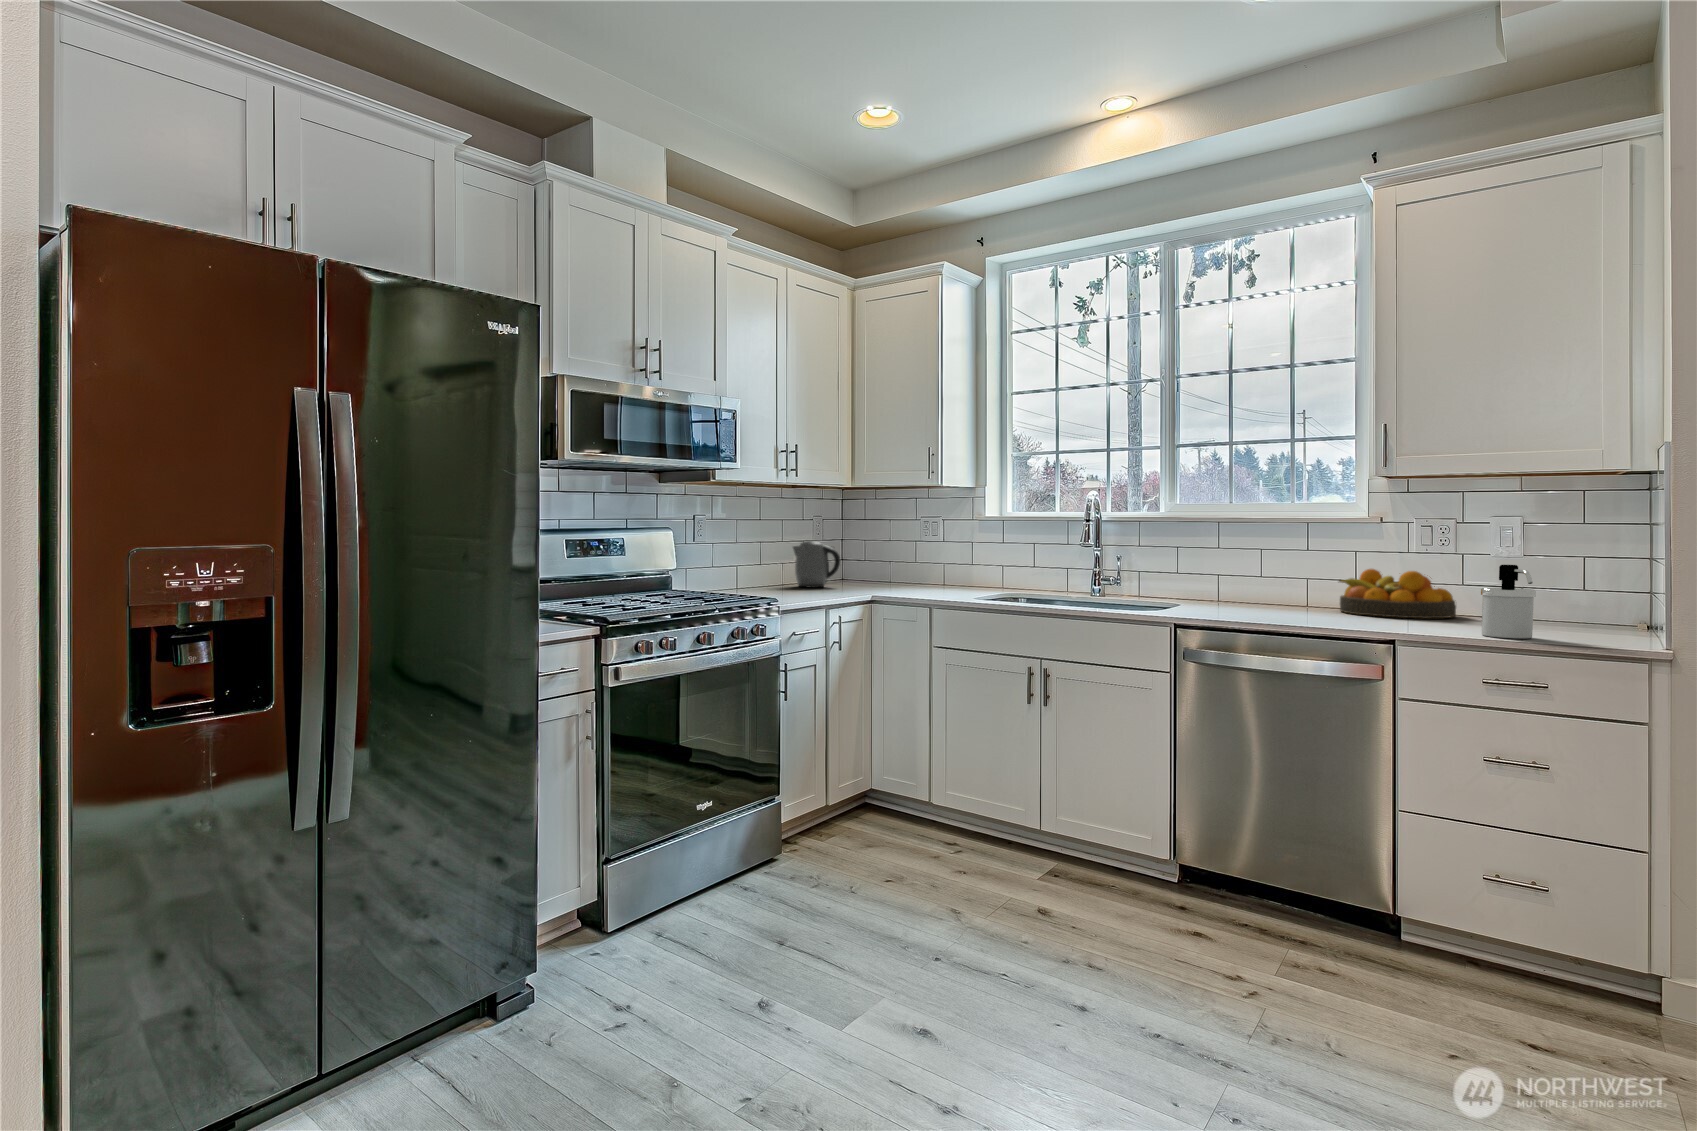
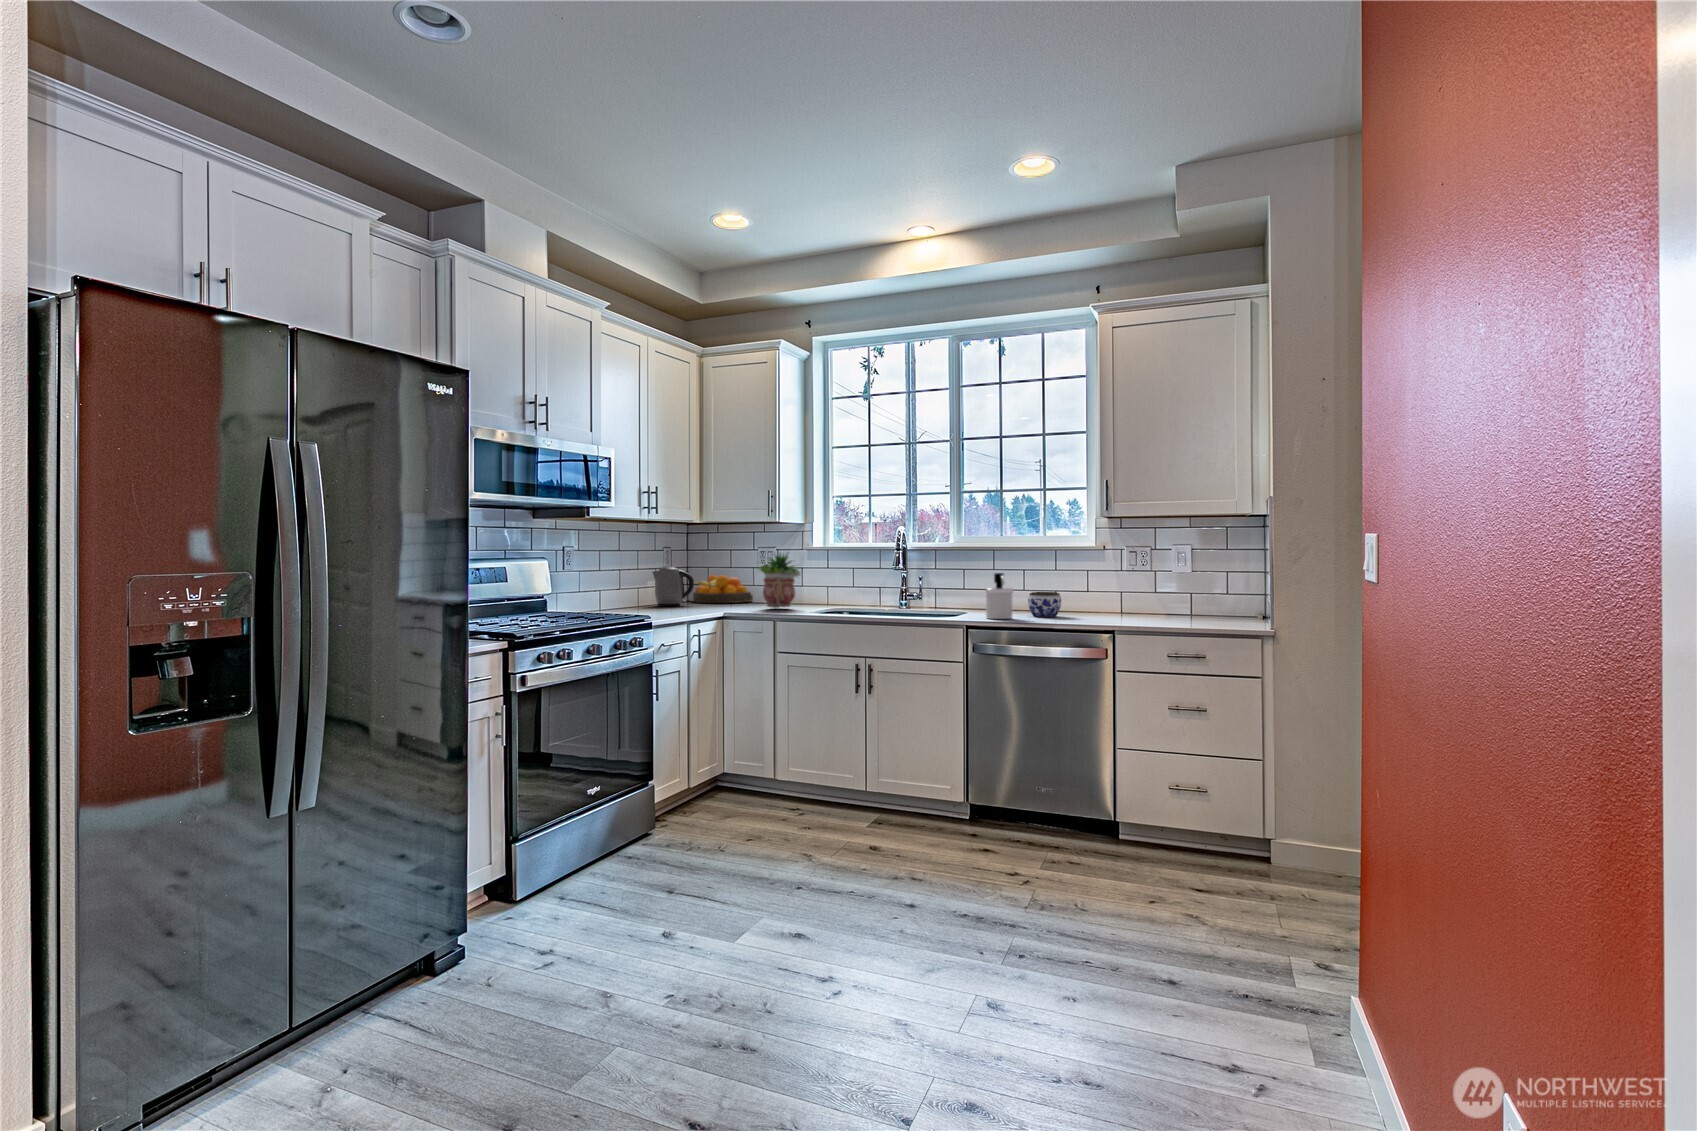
potted plant: none [911,523,968,594] -> present [758,552,800,608]
soap dispenser: present [1481,565,1536,639] -> present [985,573,1013,619]
fruit bowl: present [1339,569,1456,618] -> present [693,575,753,603]
jar: none [1268,582,1317,617] -> present [1028,592,1061,617]

